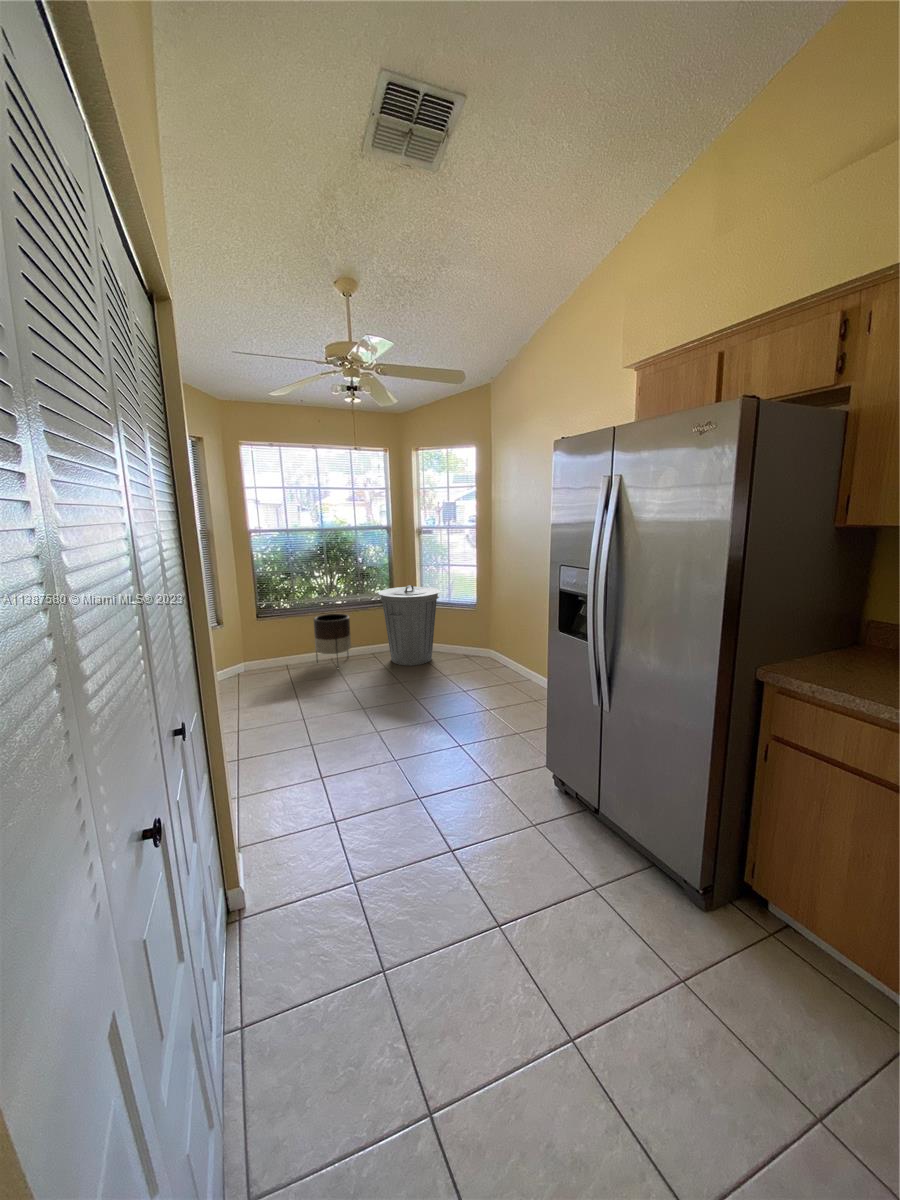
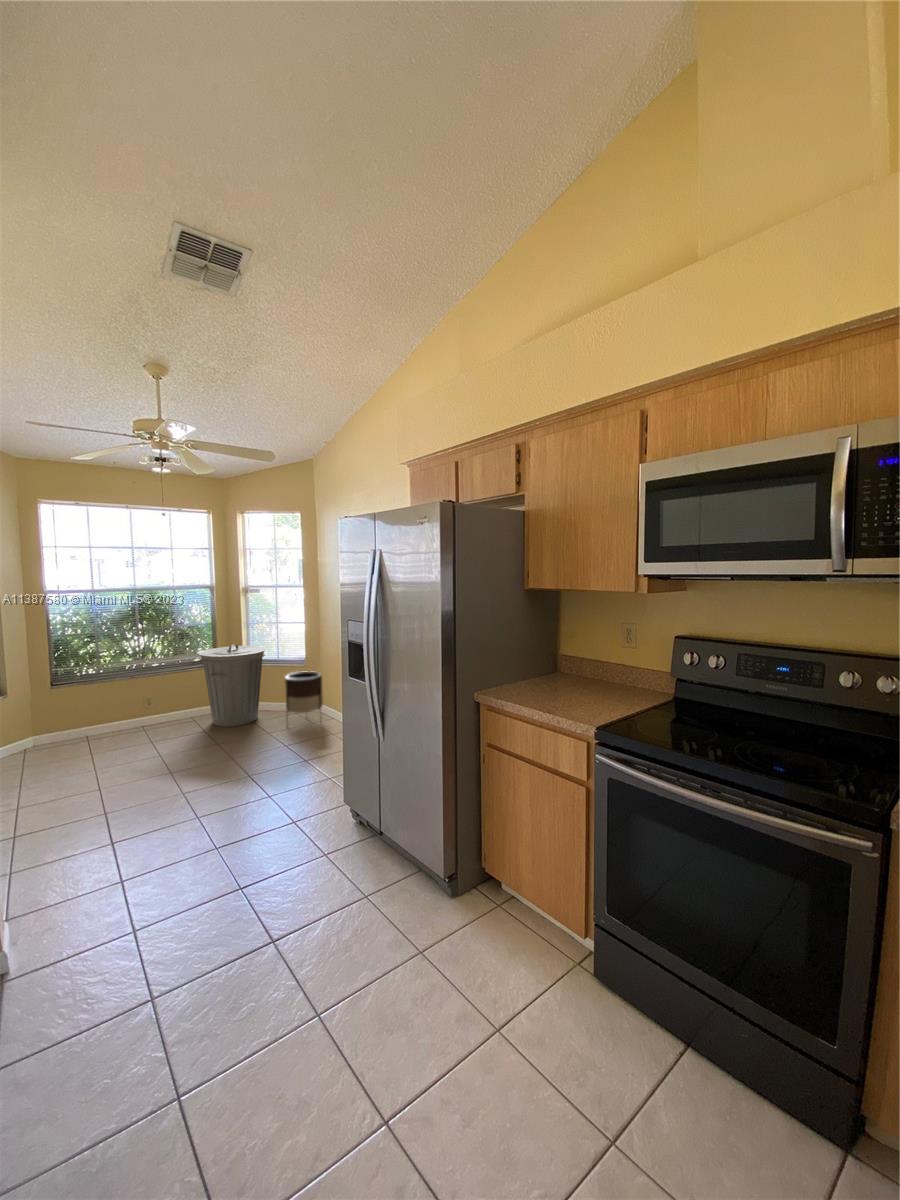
planter: present [313,614,351,658] -> present [285,672,323,713]

